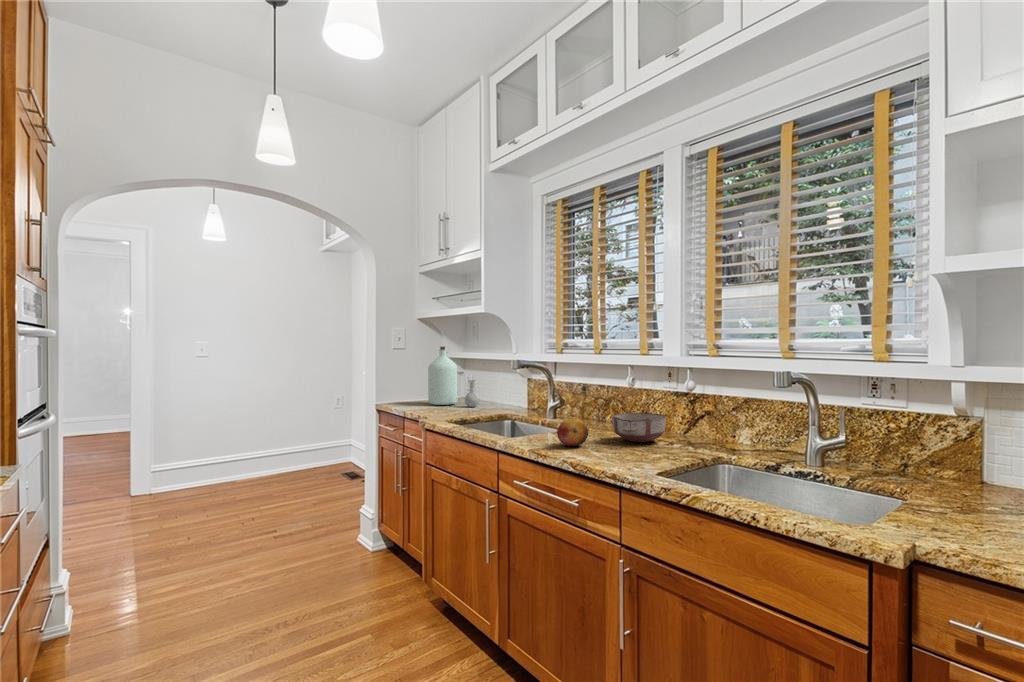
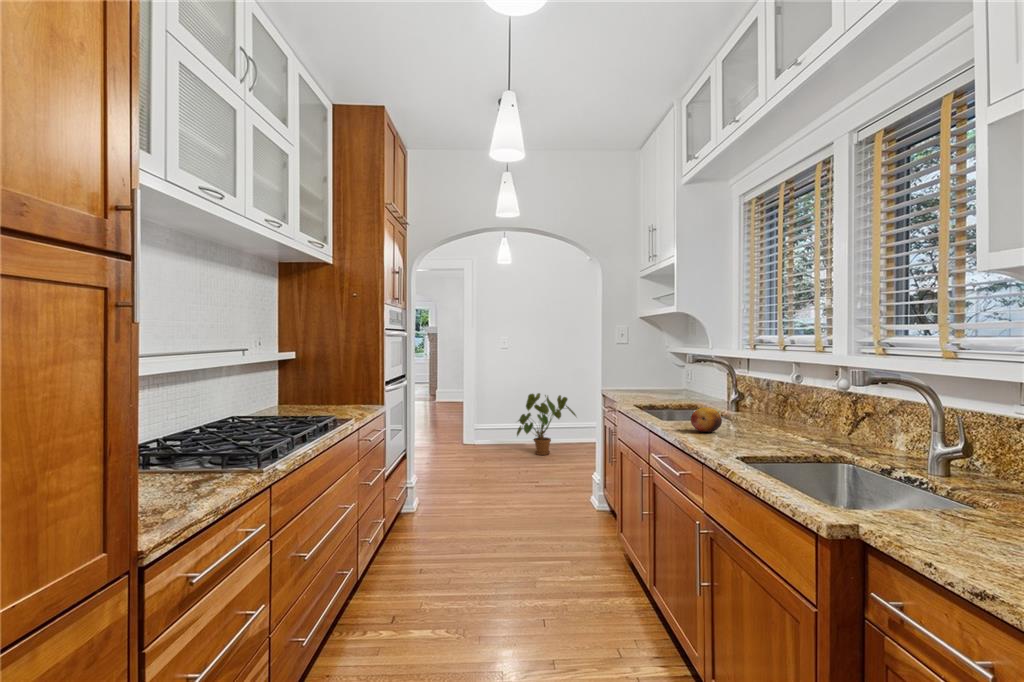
bottle: present [428,347,480,407] -> none [640,342,684,397]
house plant: none [230,412,318,492] -> present [517,393,576,455]
ceramic bowl: present [612,413,666,442] -> none [754,409,811,436]

